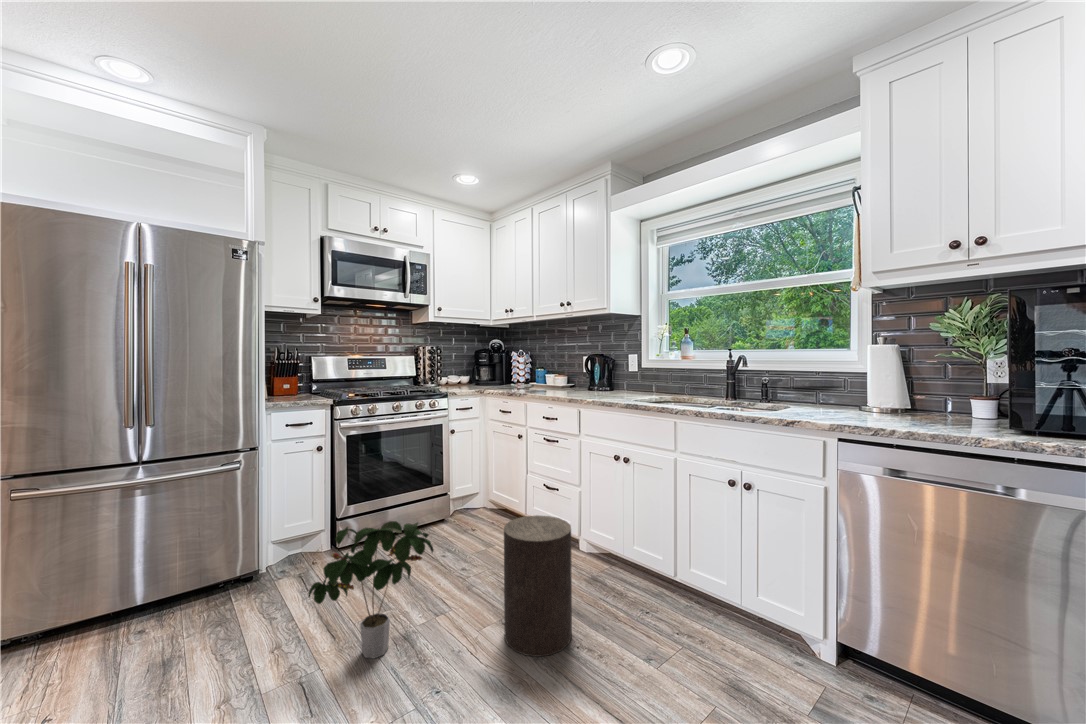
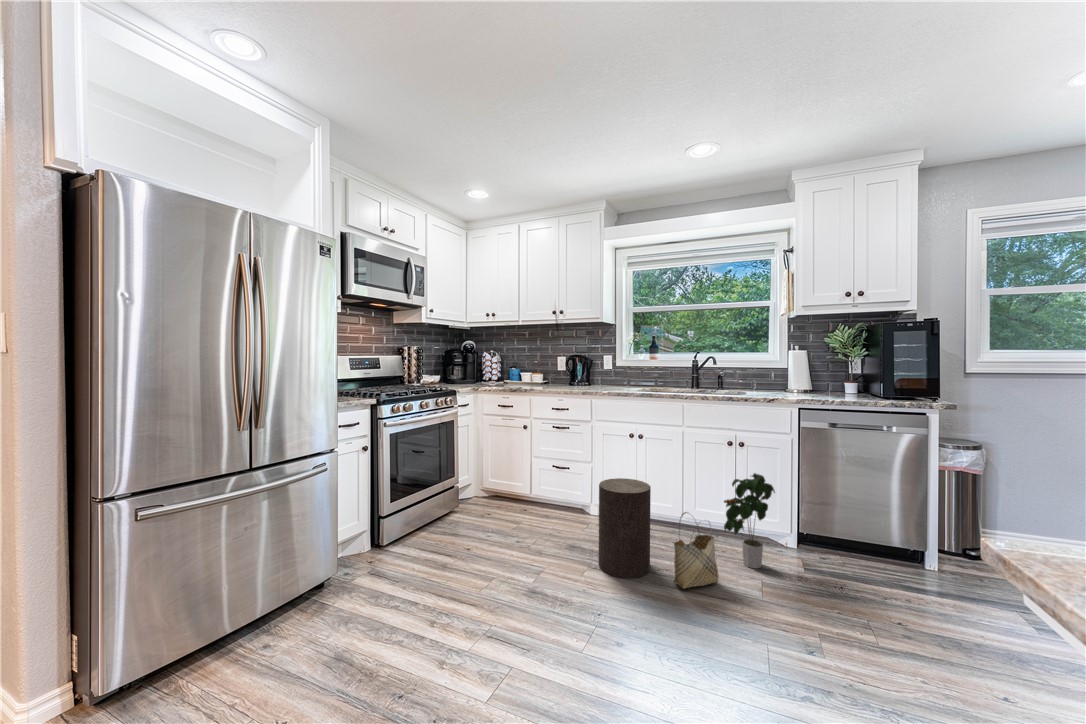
potted plant: present [308,521,433,659] -> present [724,473,775,568]
woven basket: none [566,579,639,695] -> present [674,512,718,589]

